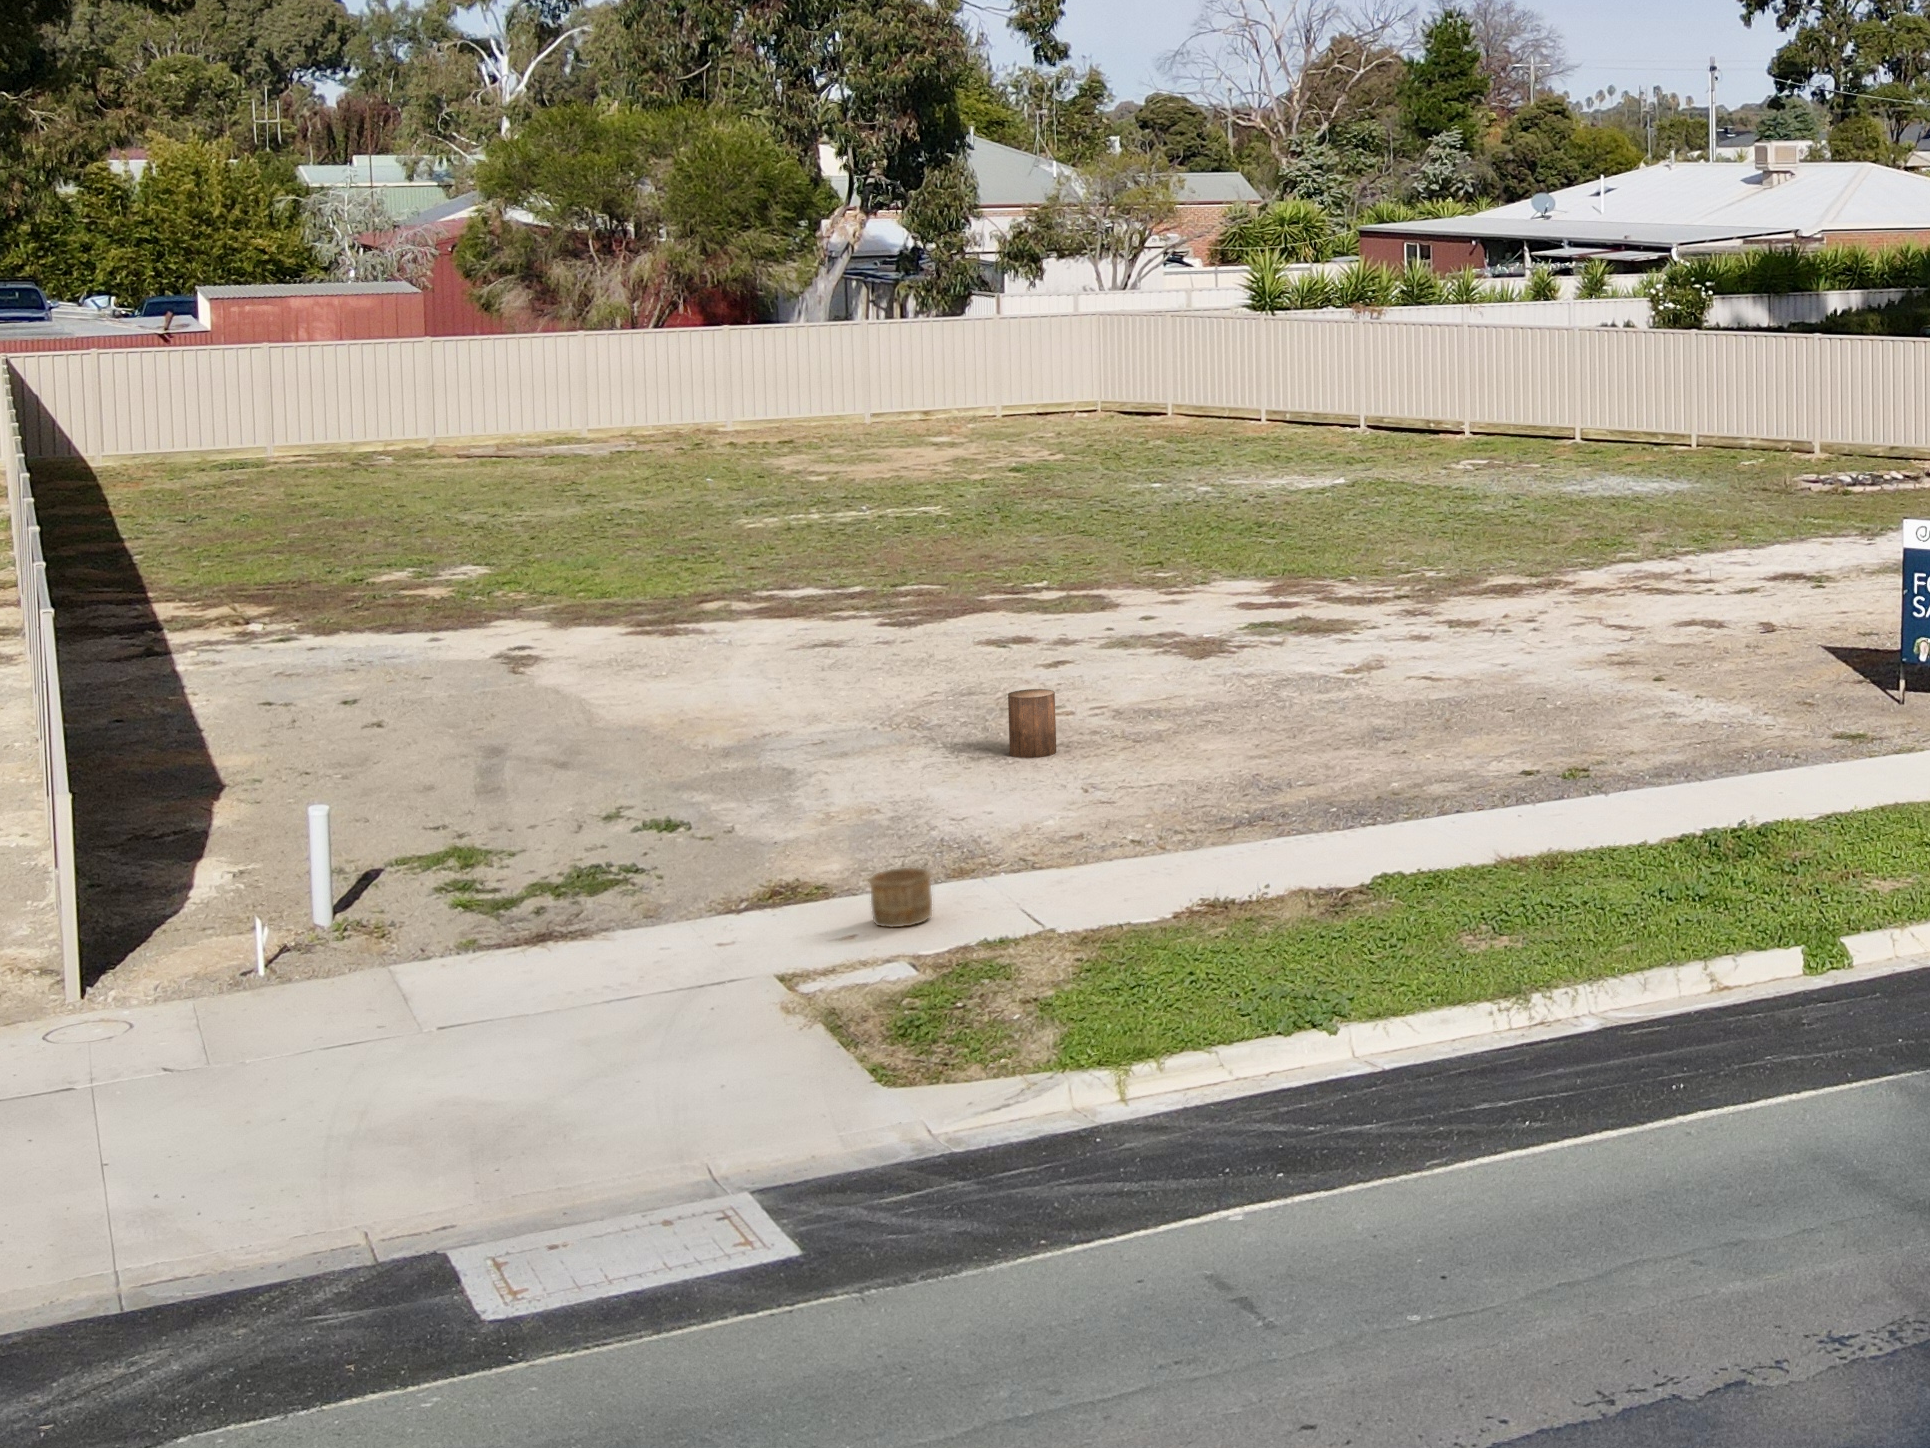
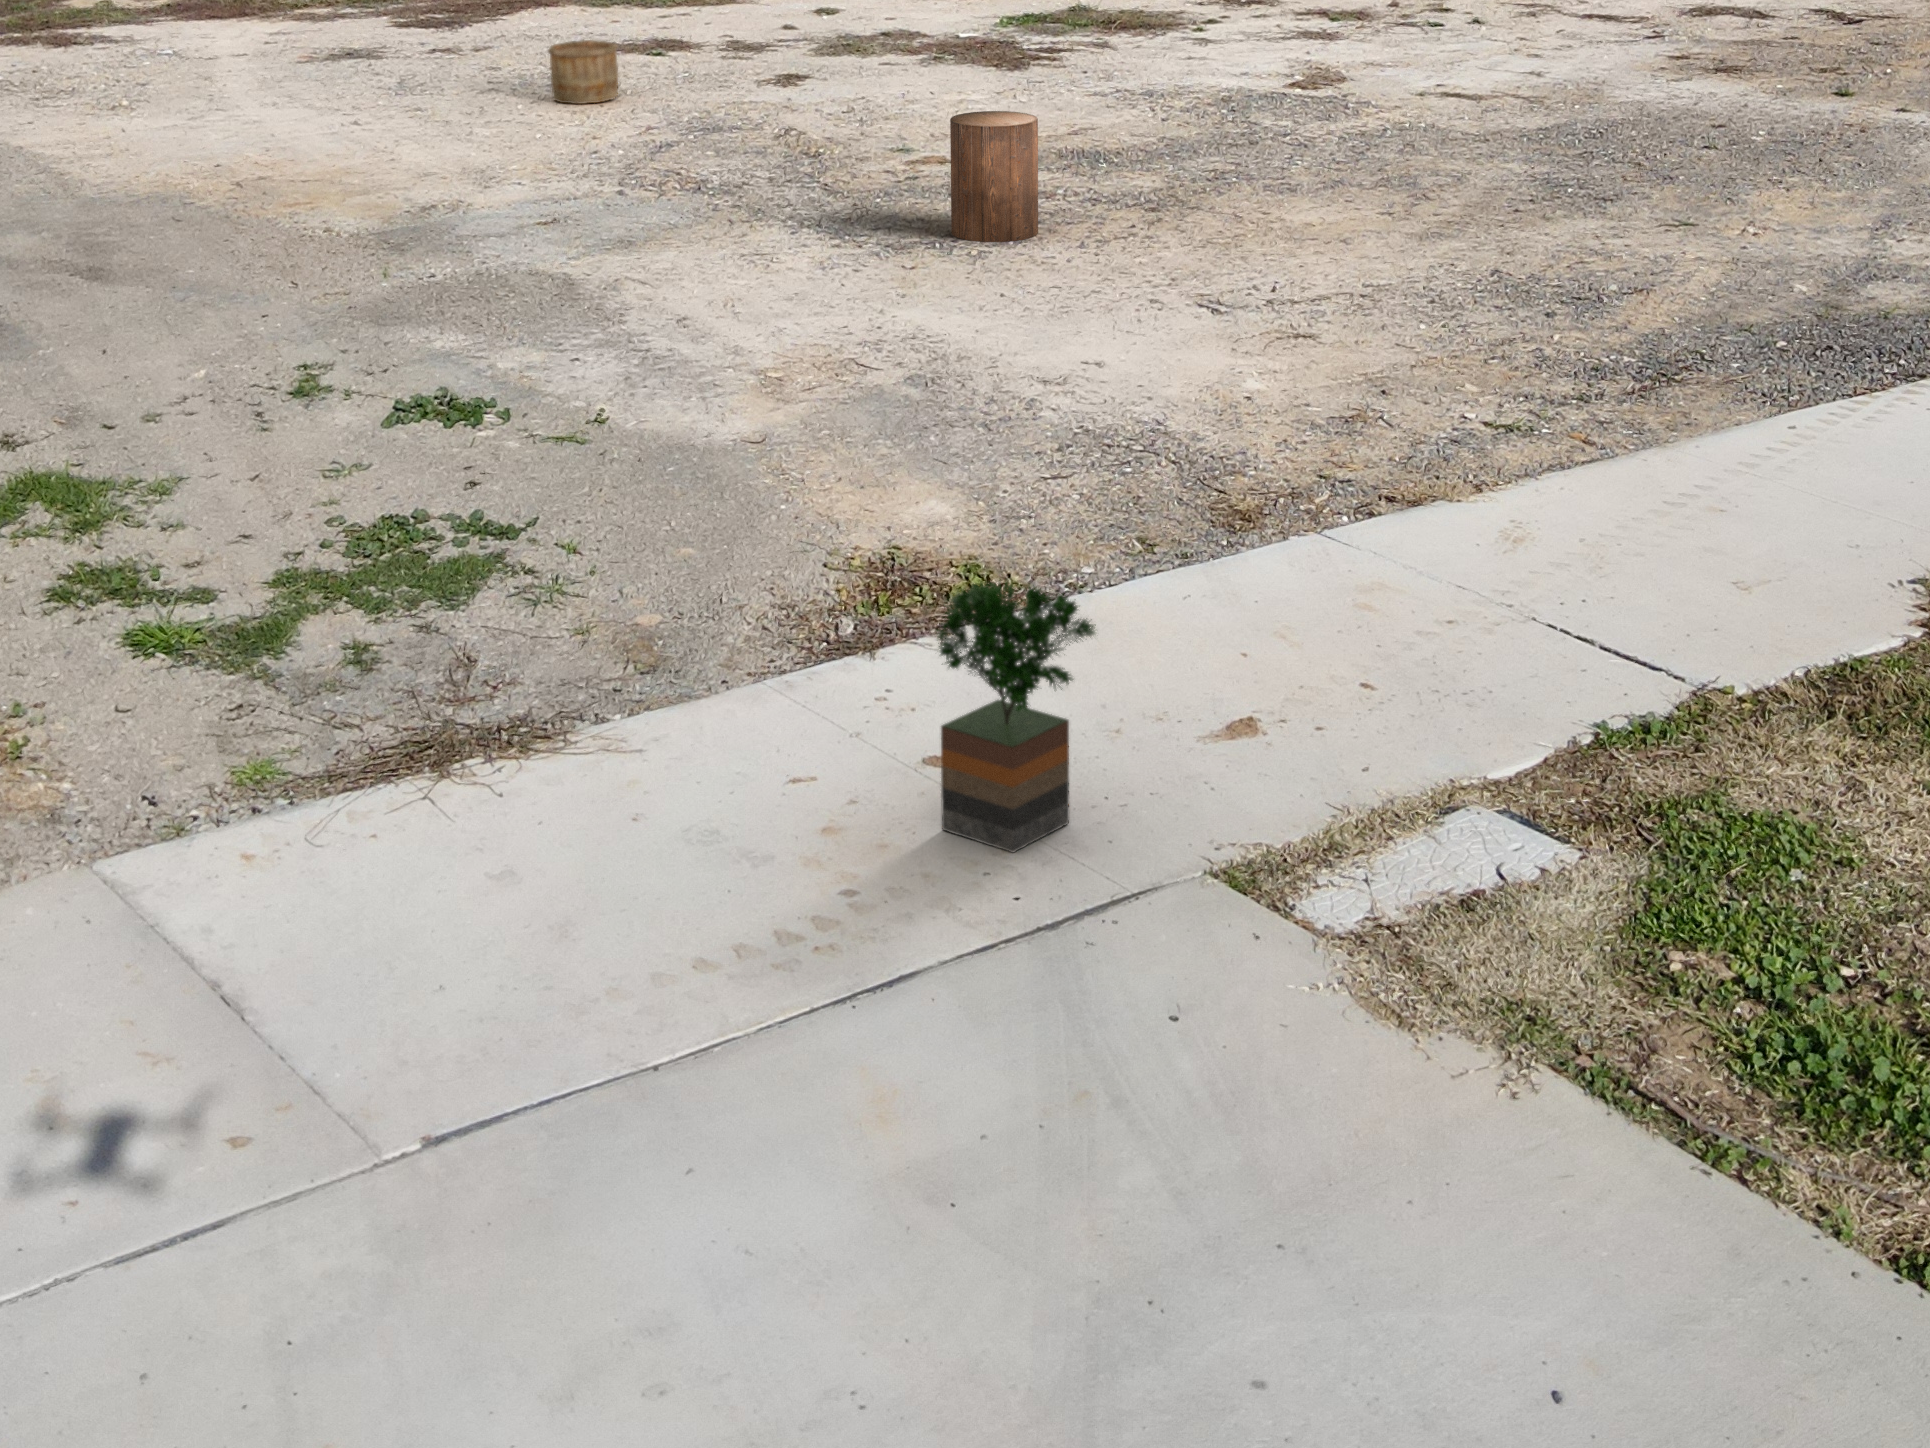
wooden bucket: present [869,868,932,927] -> present [548,40,618,104]
potted tree: none [657,874,729,974] -> present [937,582,1096,852]

